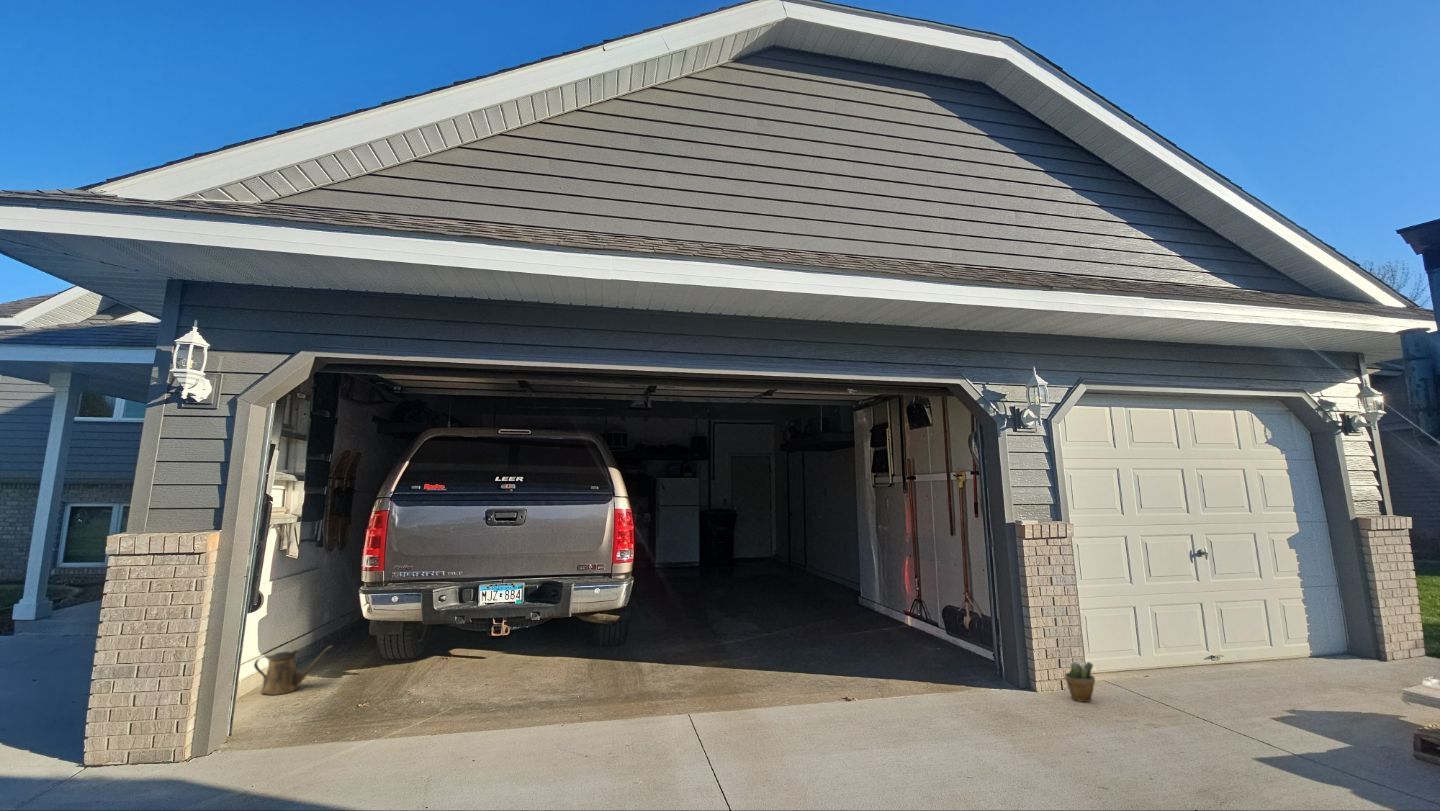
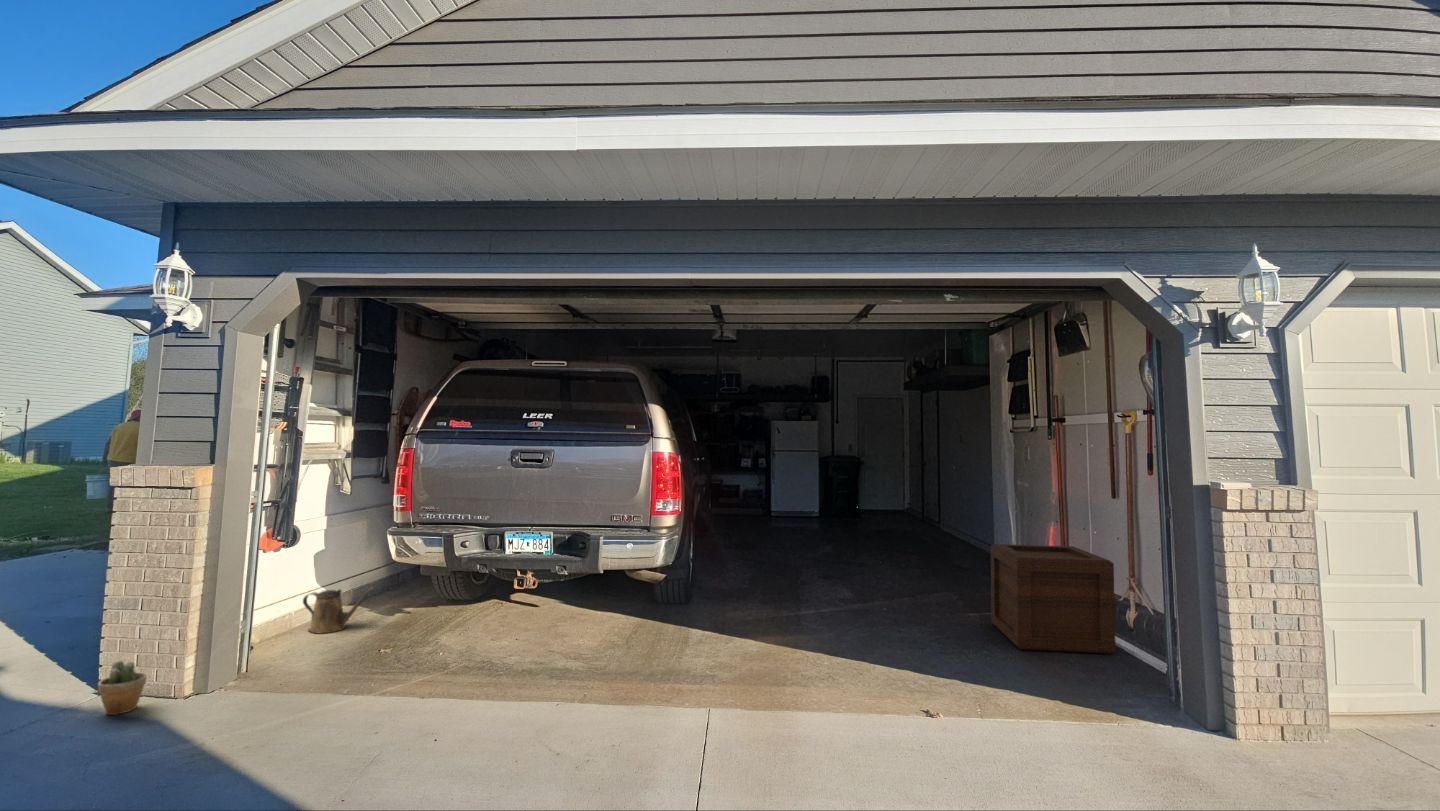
wooden crate: none [865,575,957,656] -> present [991,544,1115,654]
potted plant: present [1065,662,1095,702] -> present [98,661,147,715]

